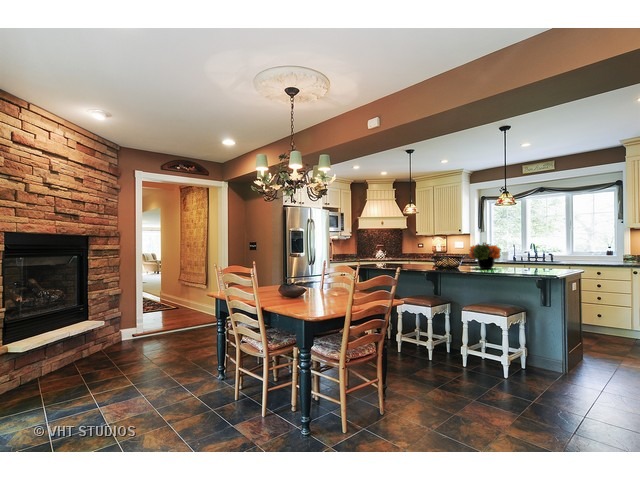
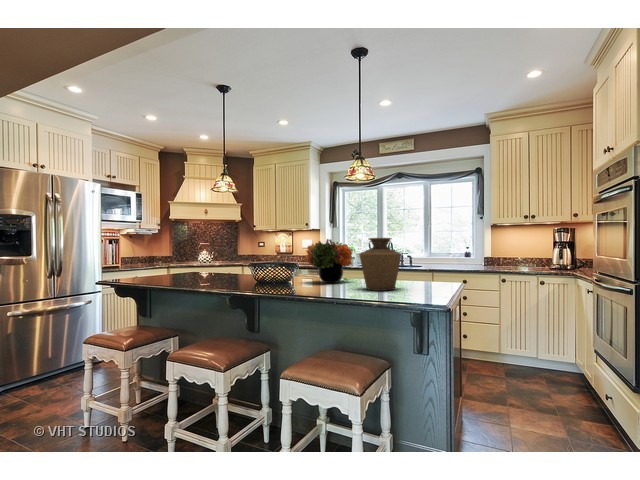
vase: none [505,242,533,272] -> present [359,238,402,291]

